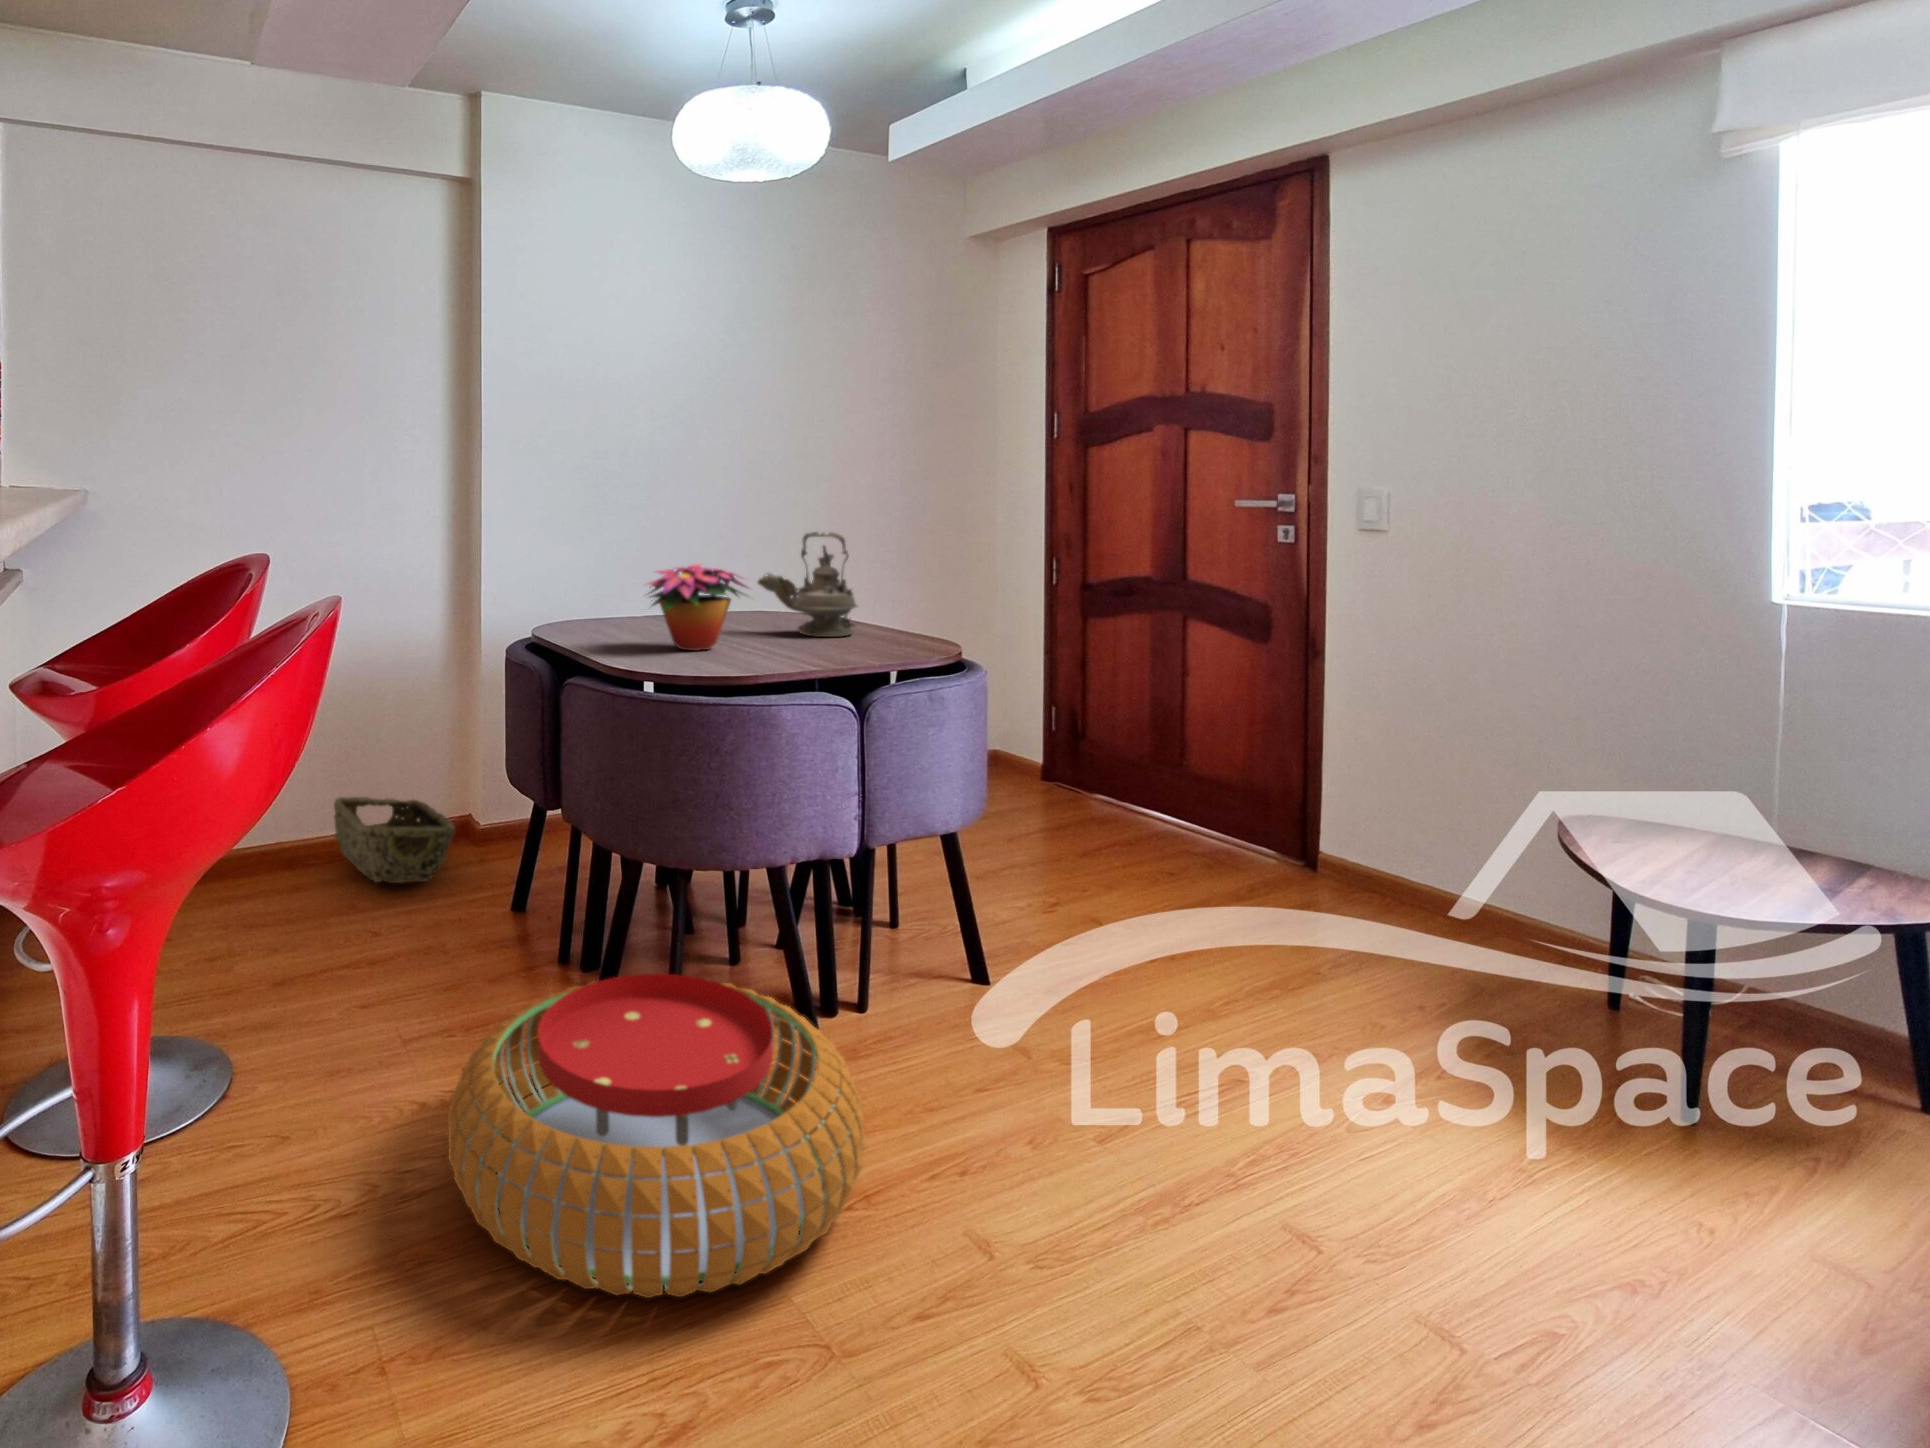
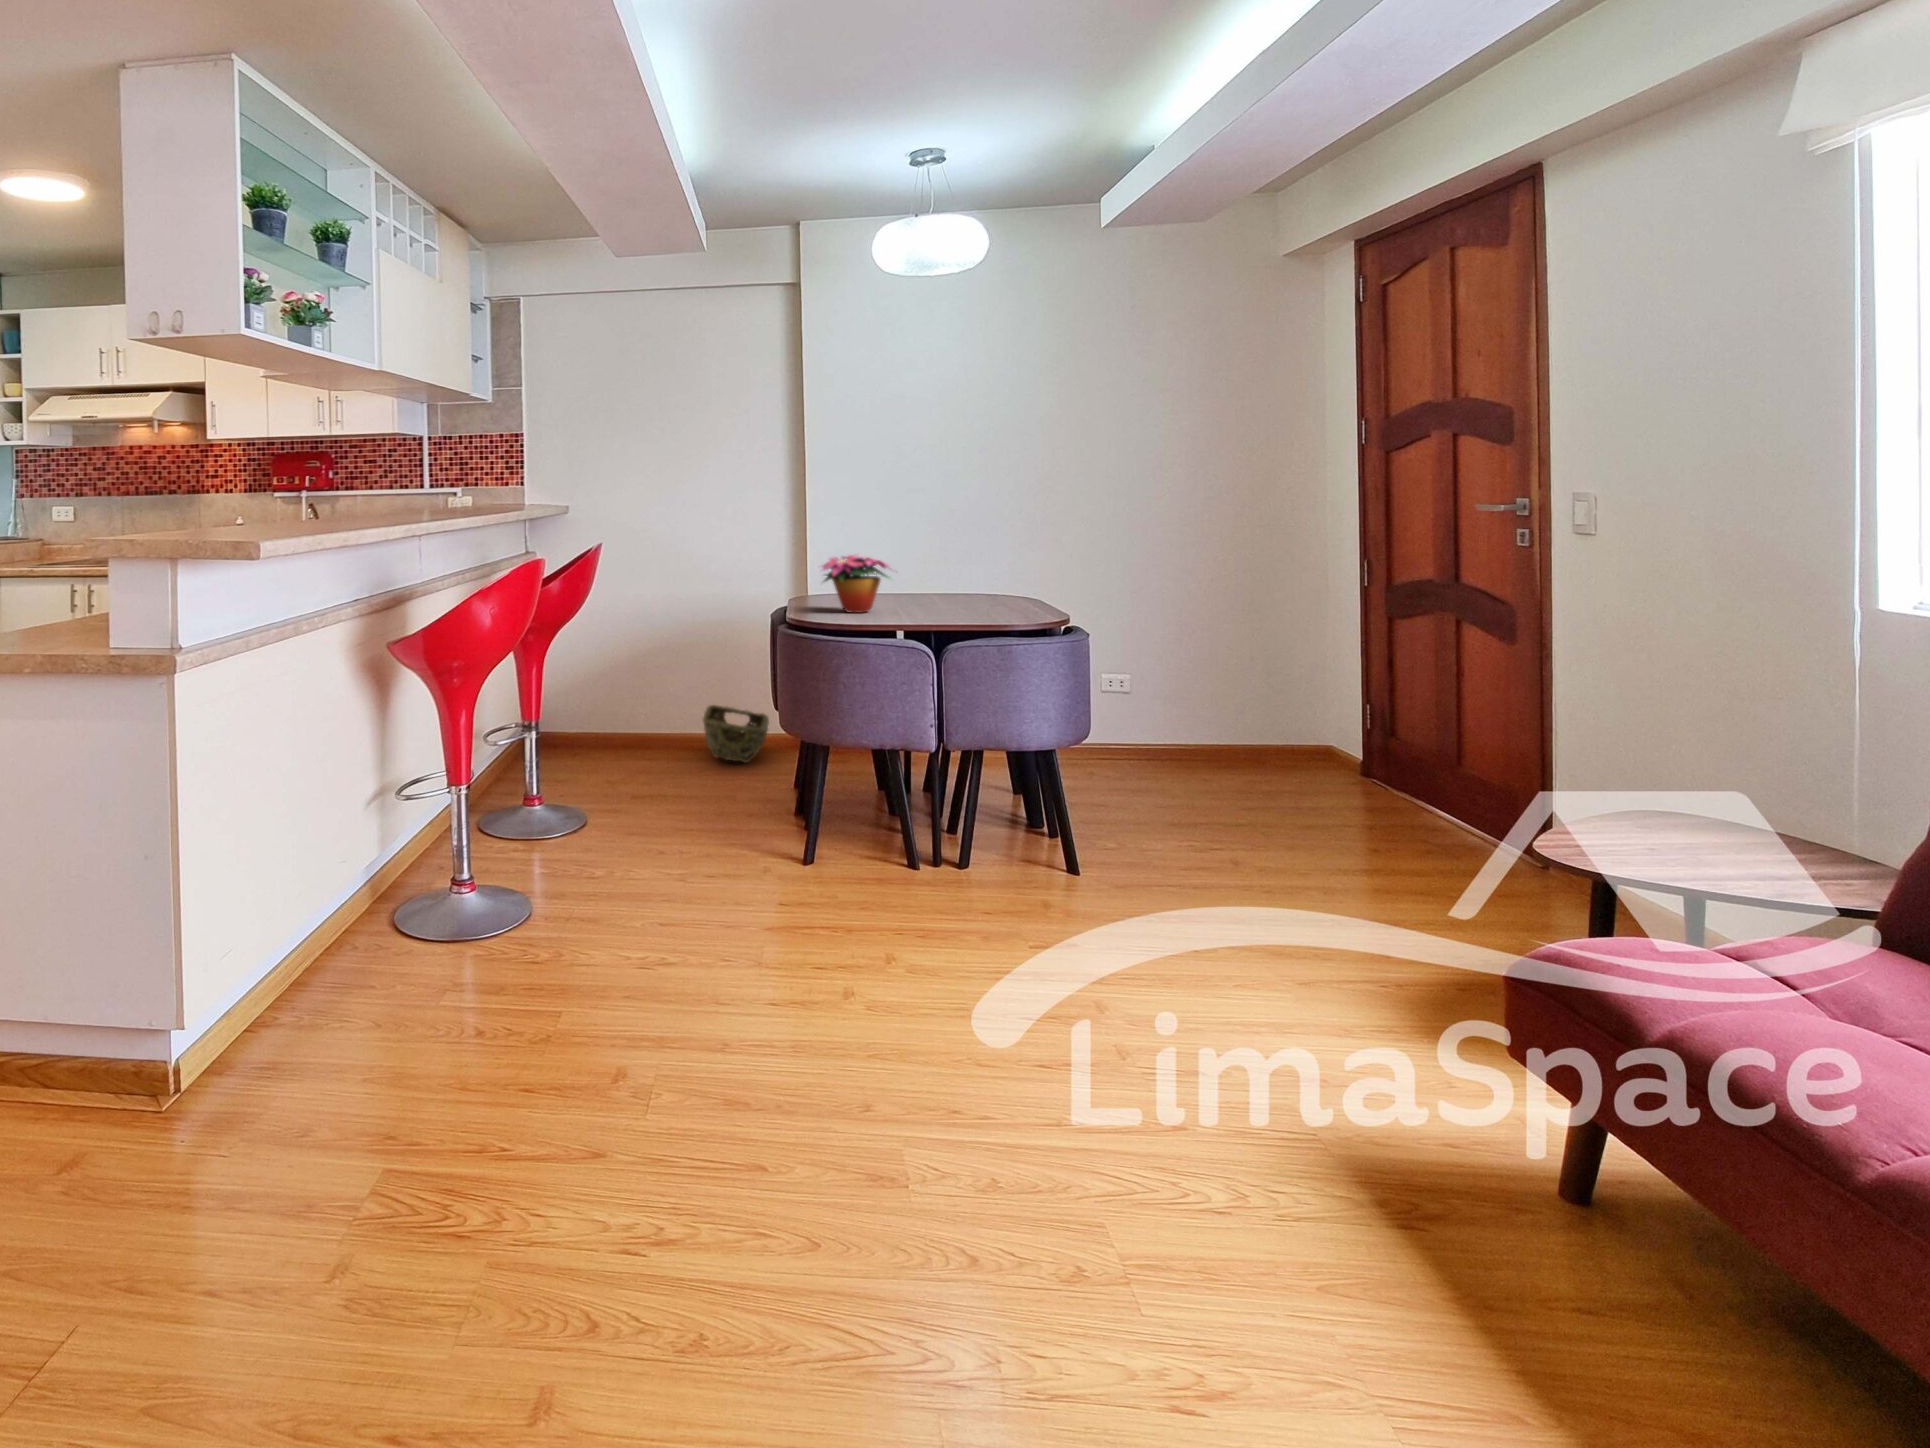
teapot: present [758,532,857,637] -> none [942,533,1009,612]
pouf: present [448,974,864,1298] -> none [597,795,835,942]

